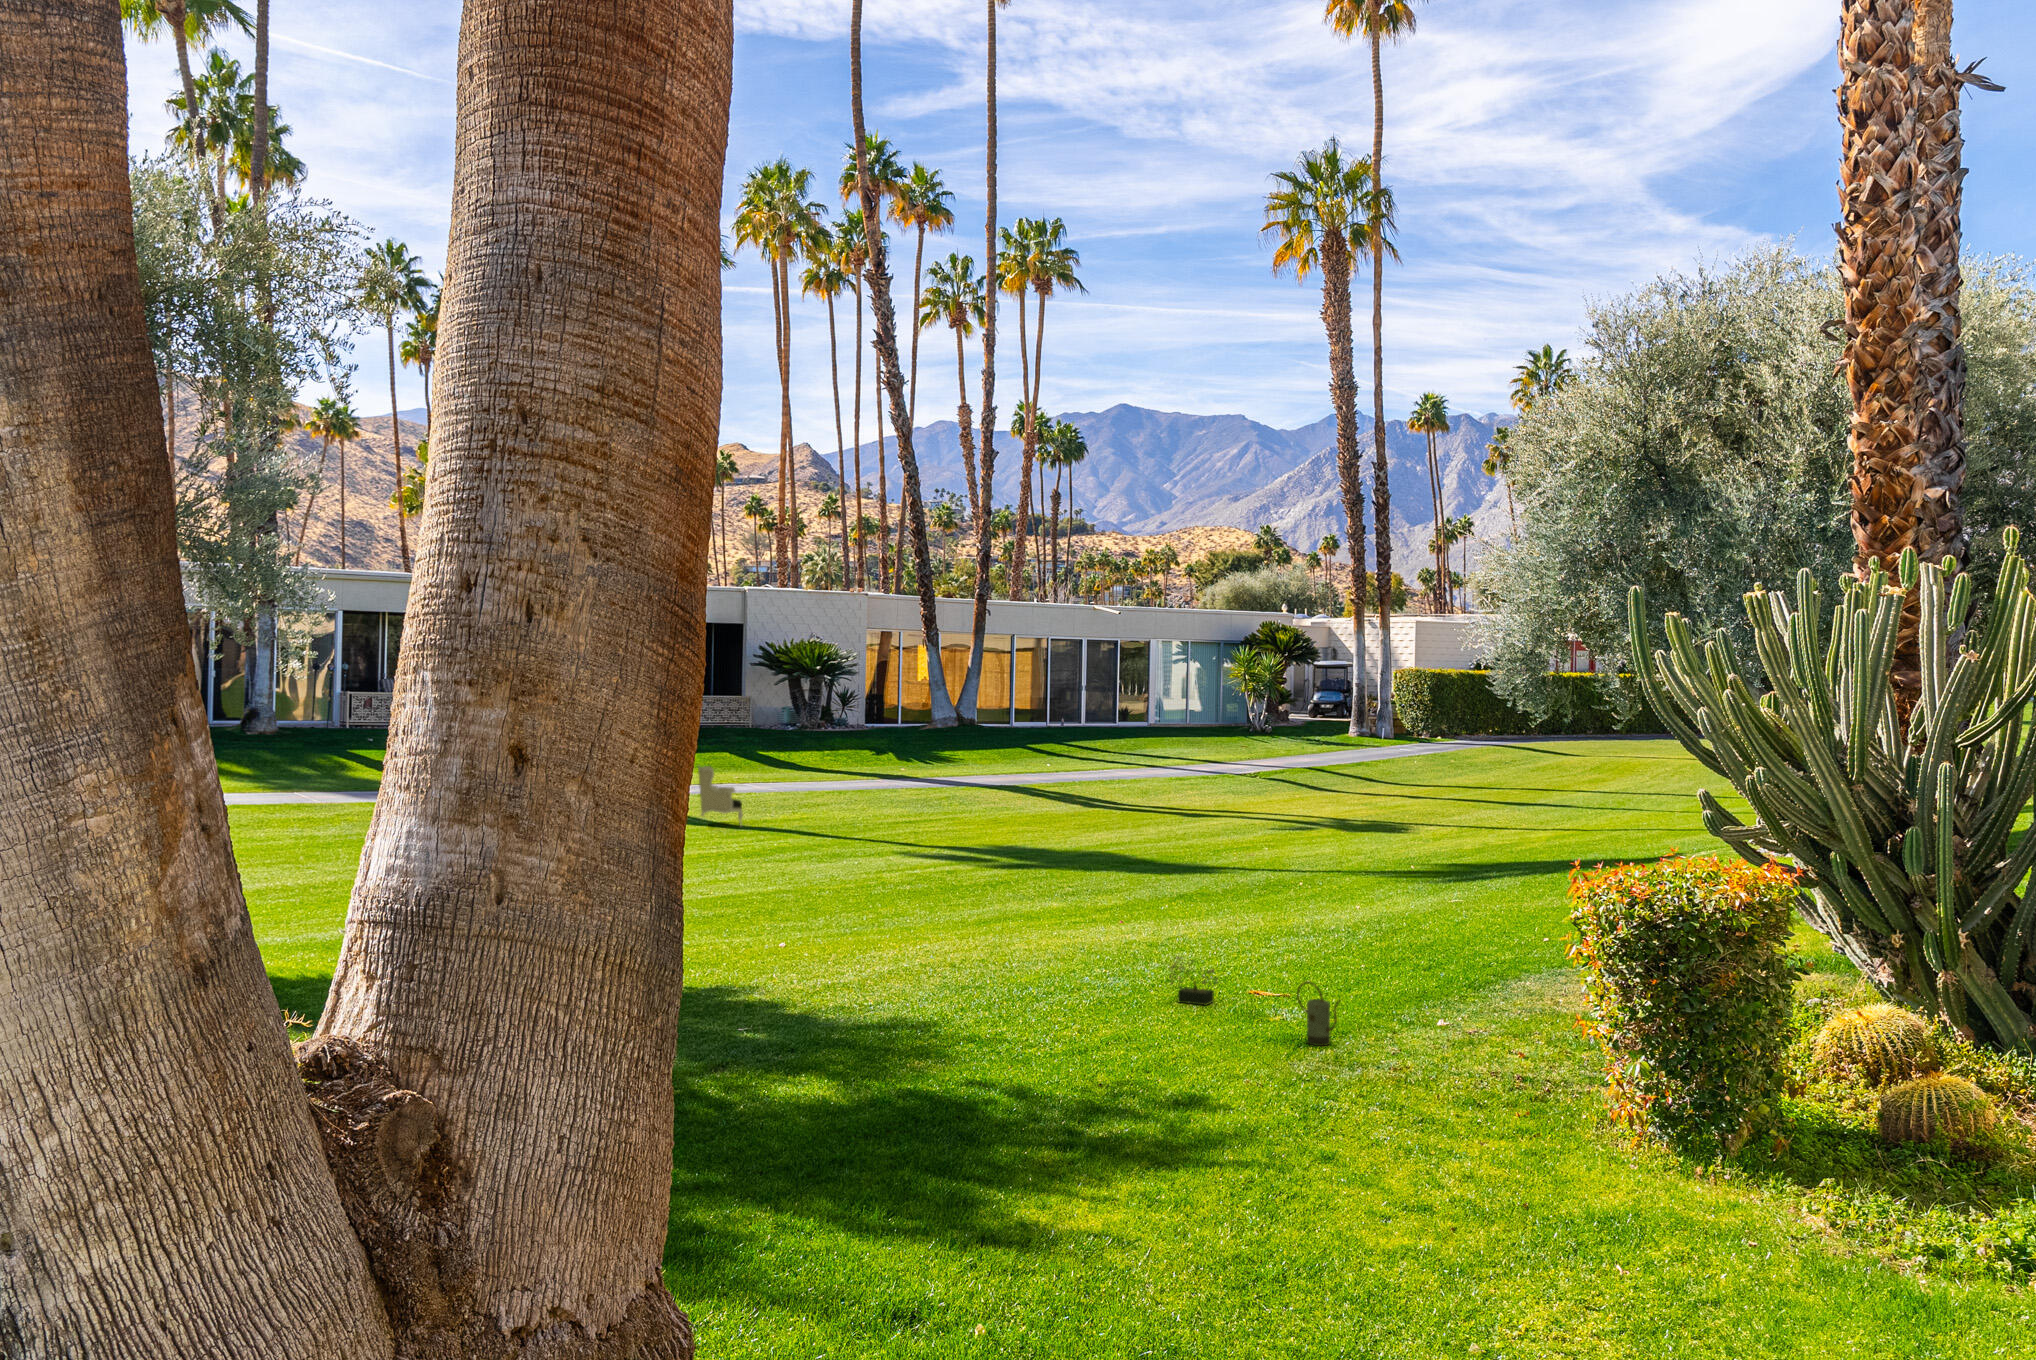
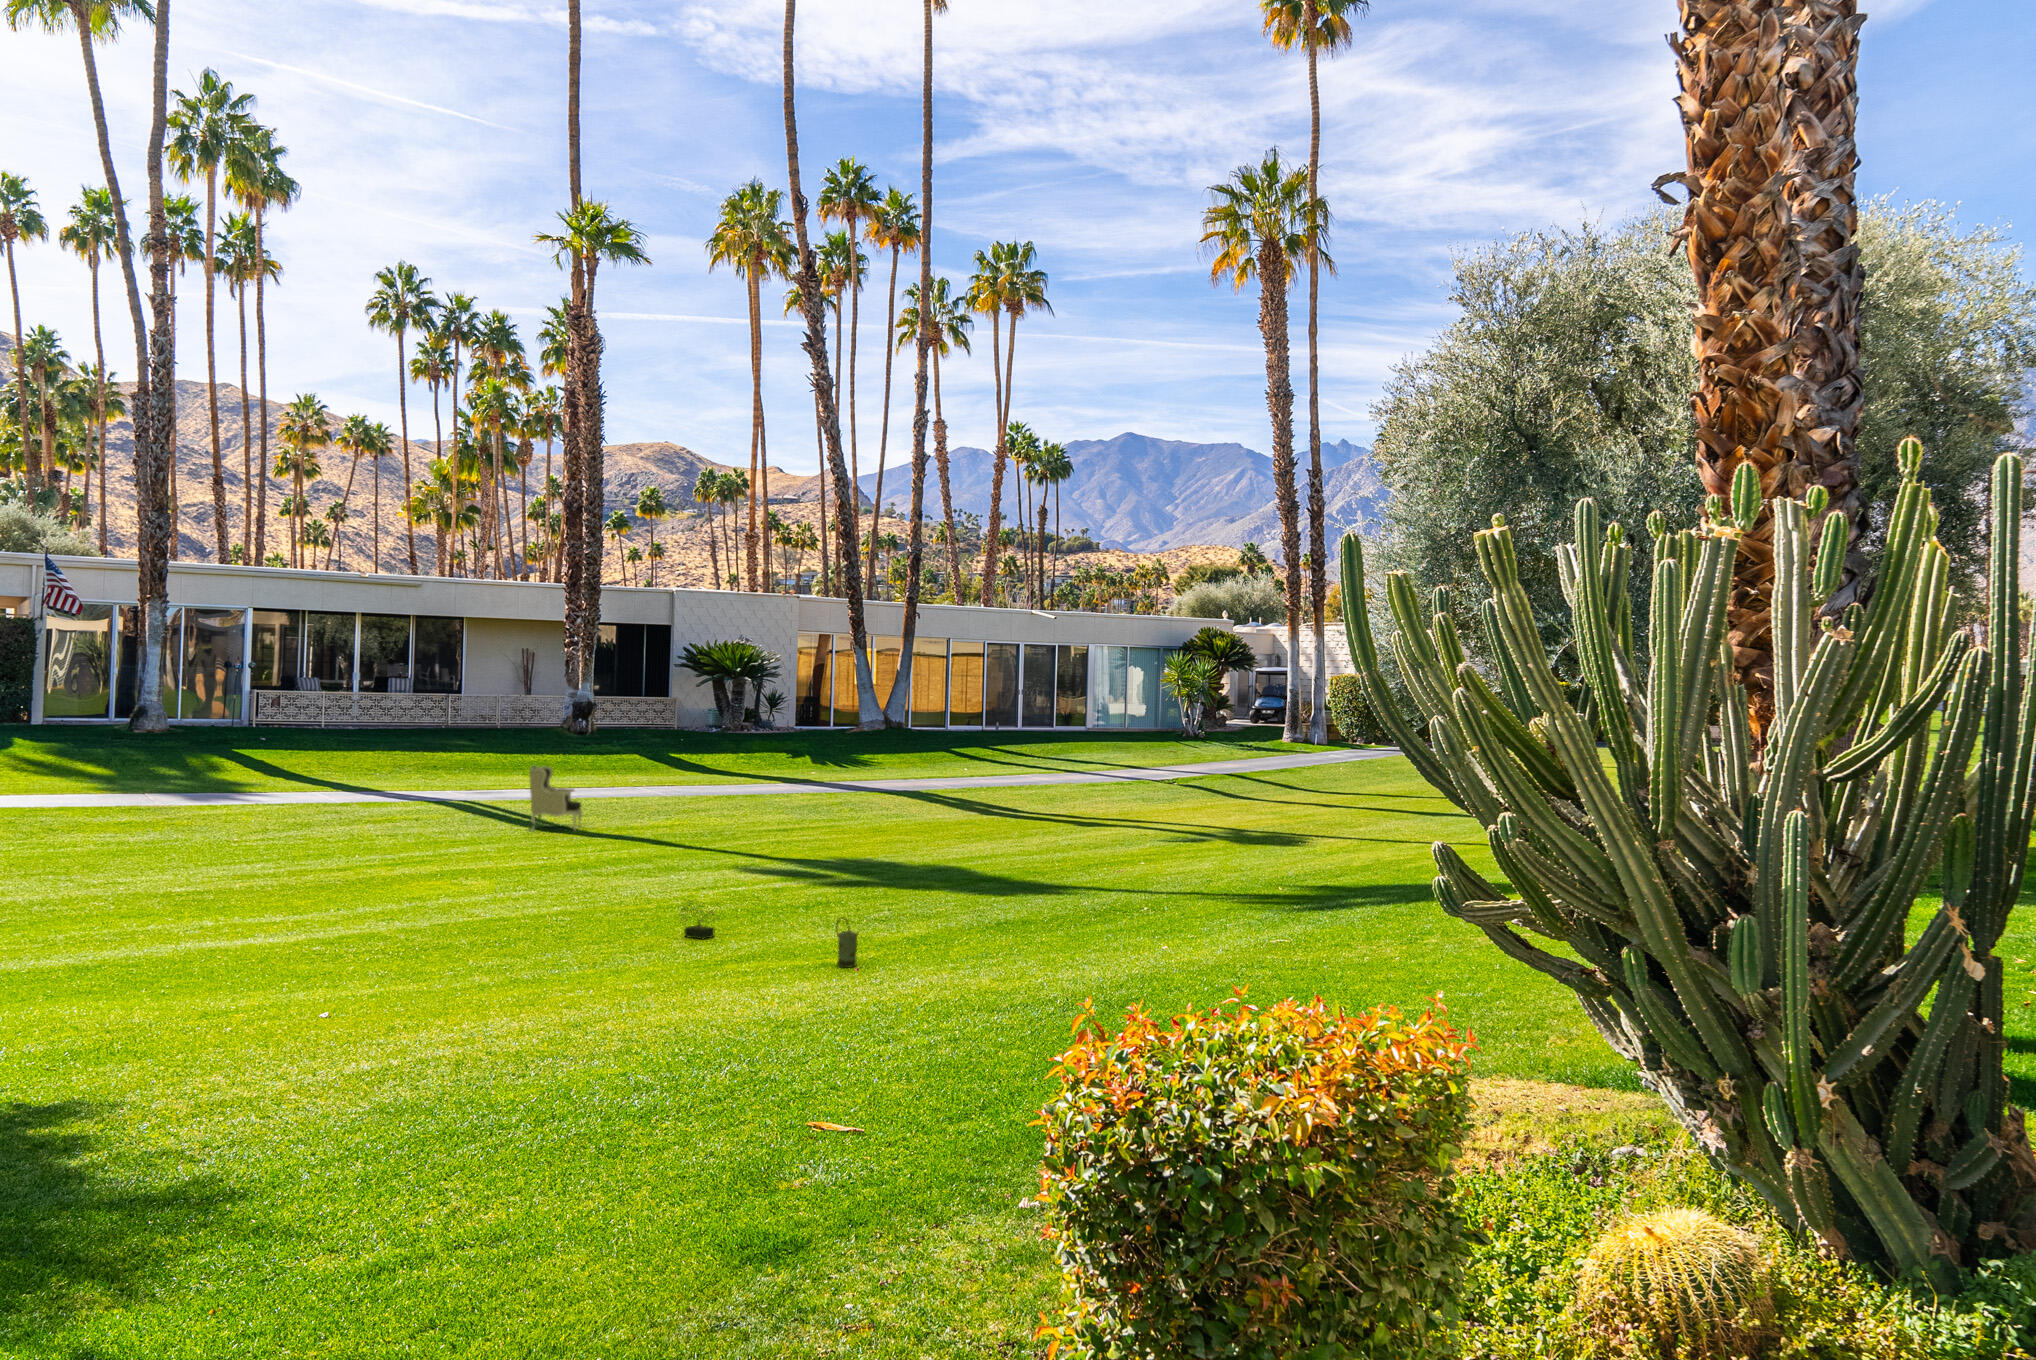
decorative plant: present [1170,956,1218,1005] -> present [679,900,715,939]
watering can: present [1297,981,1340,1046] -> present [836,917,859,968]

